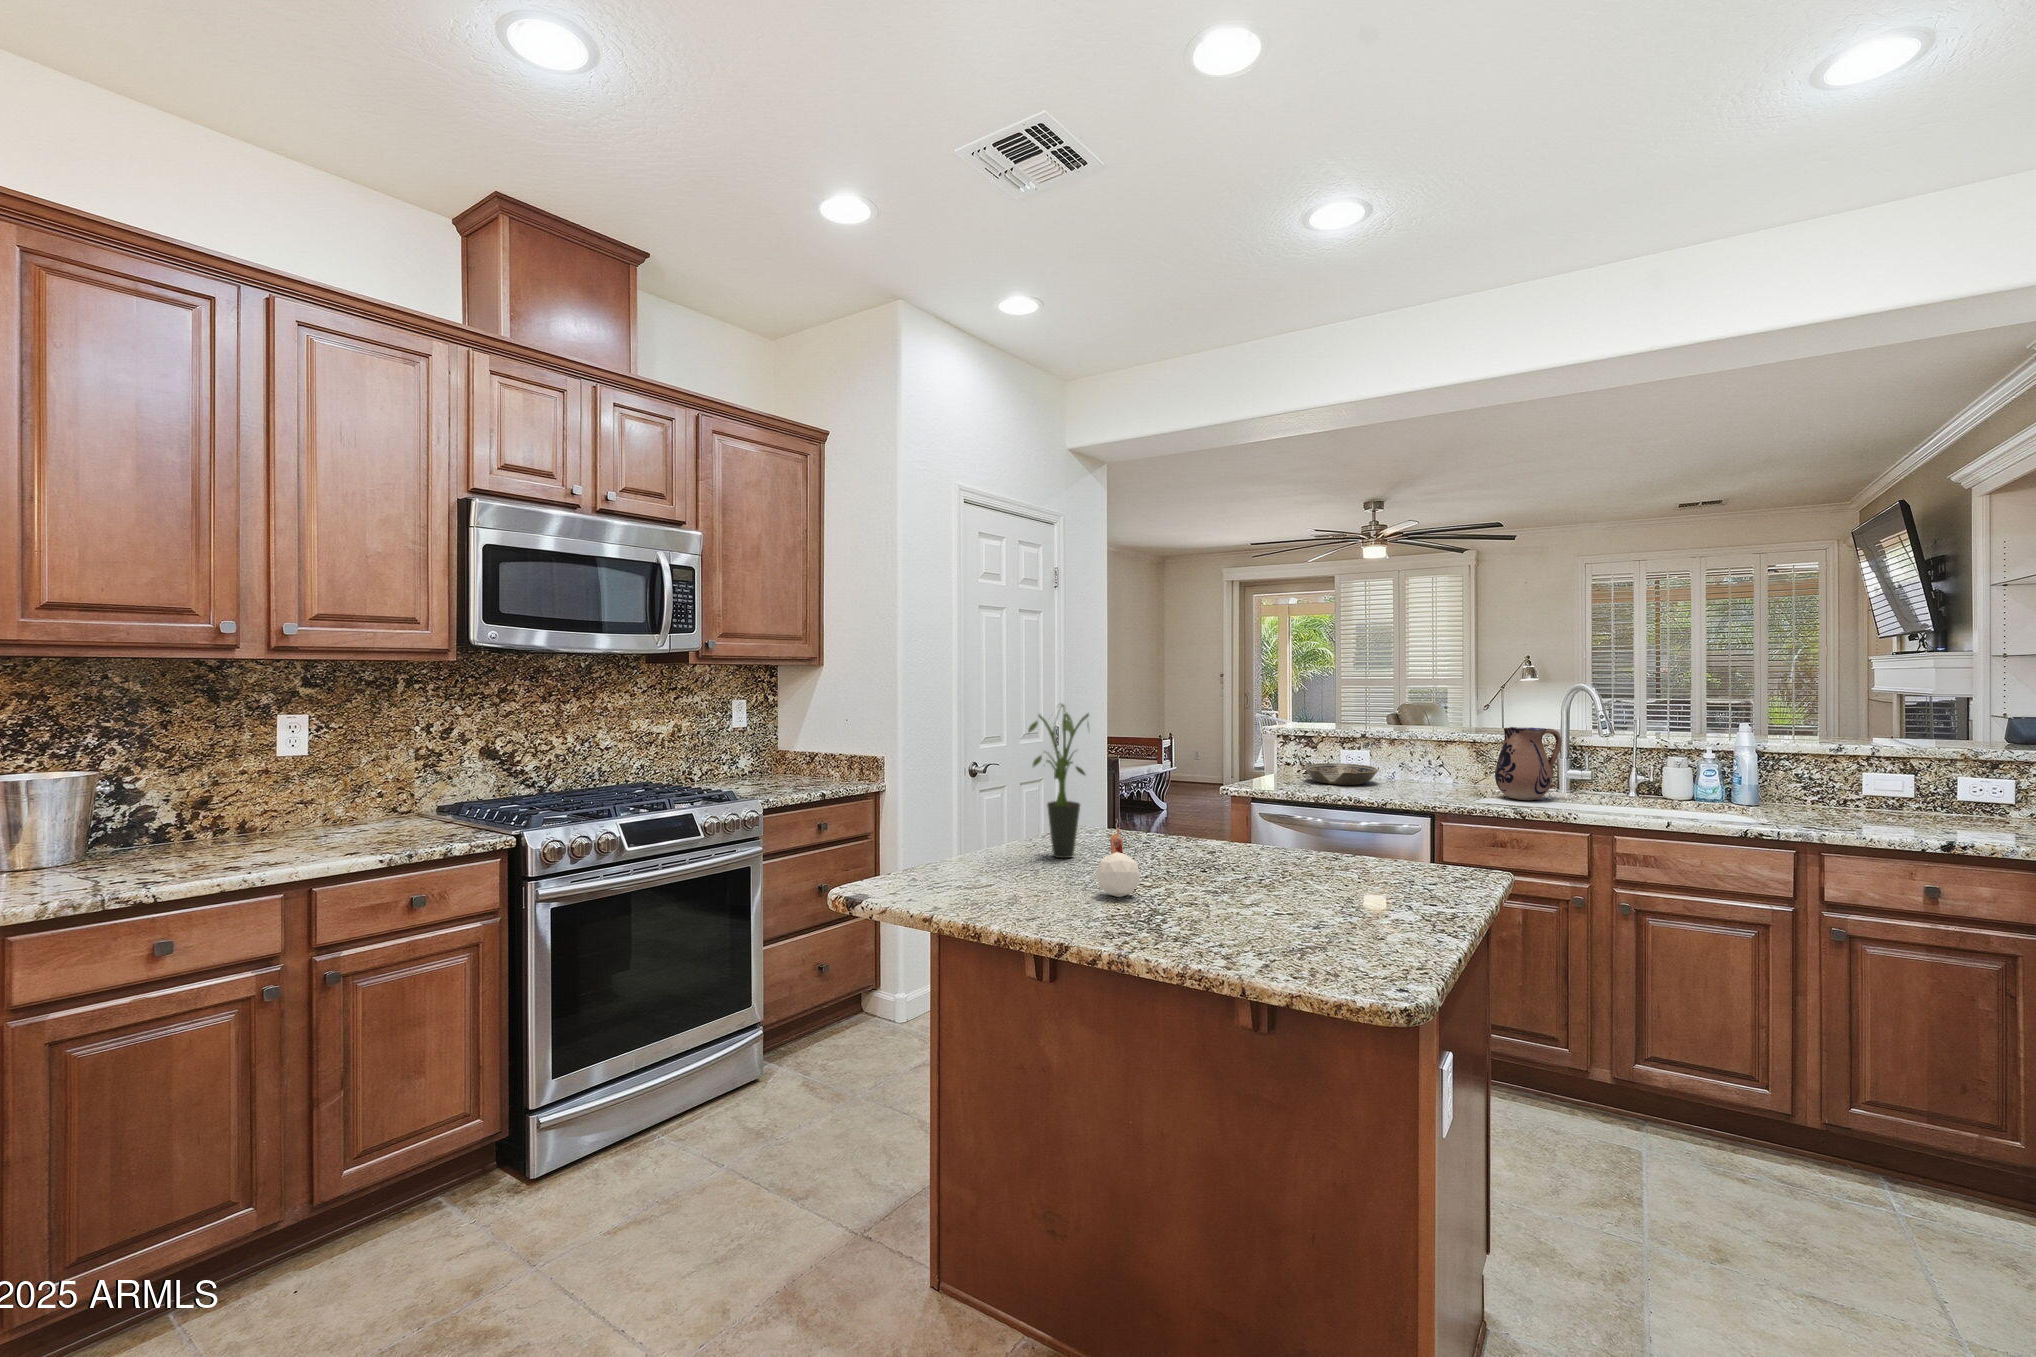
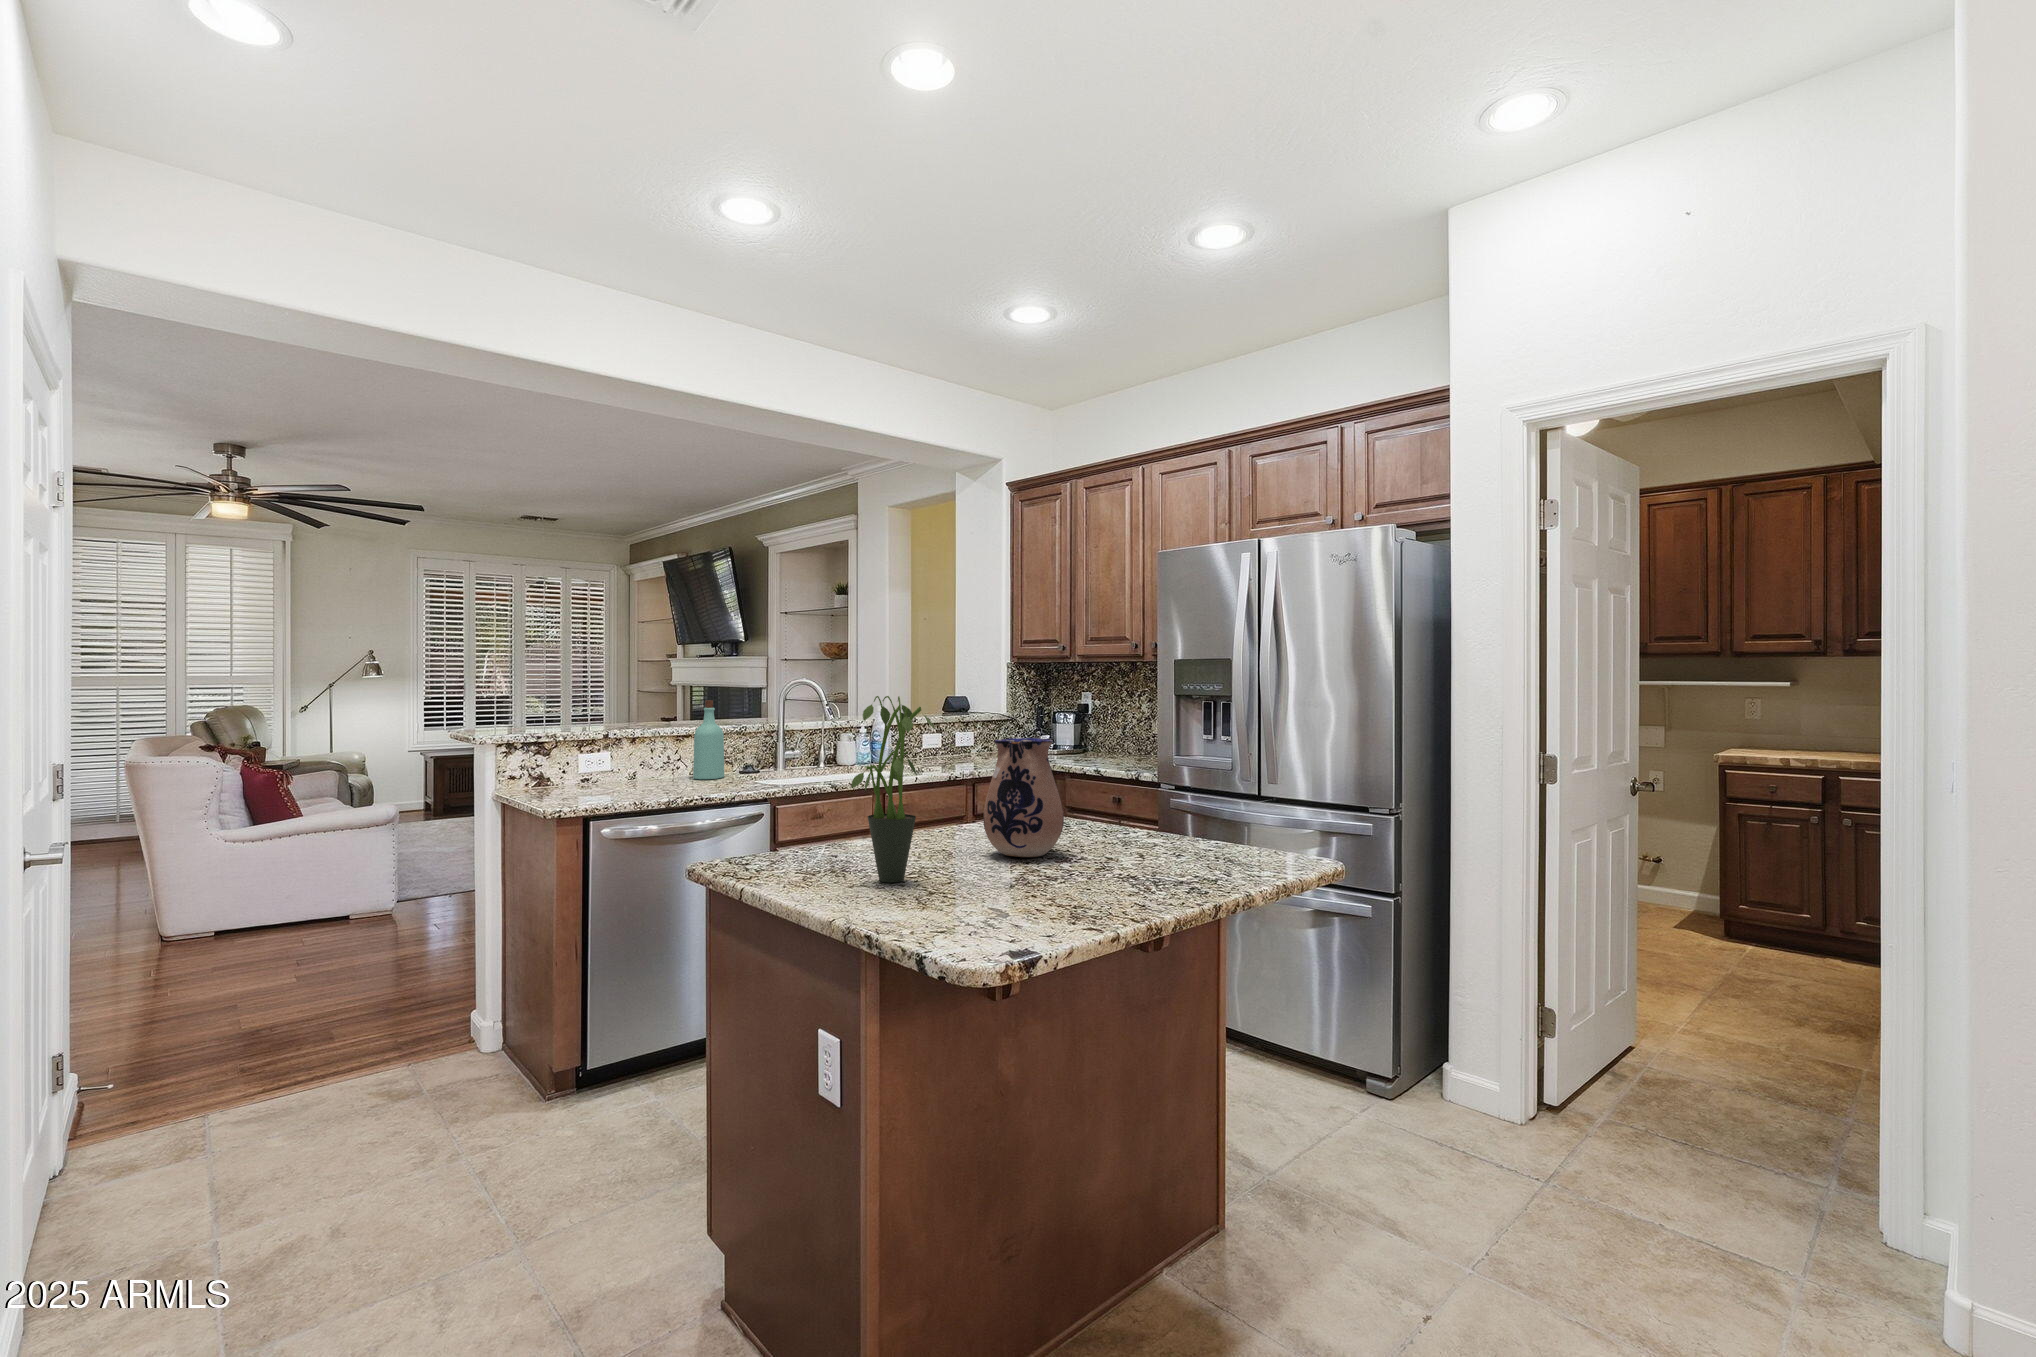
bottle: none [1447,709,1485,789] -> present [693,700,724,780]
ceramic pitcher: present [1495,727,1562,800] -> present [983,738,1064,857]
bowl: present [1304,763,1379,785] -> none [555,768,642,793]
candle: present [1096,819,1140,897] -> none [1065,807,1109,883]

